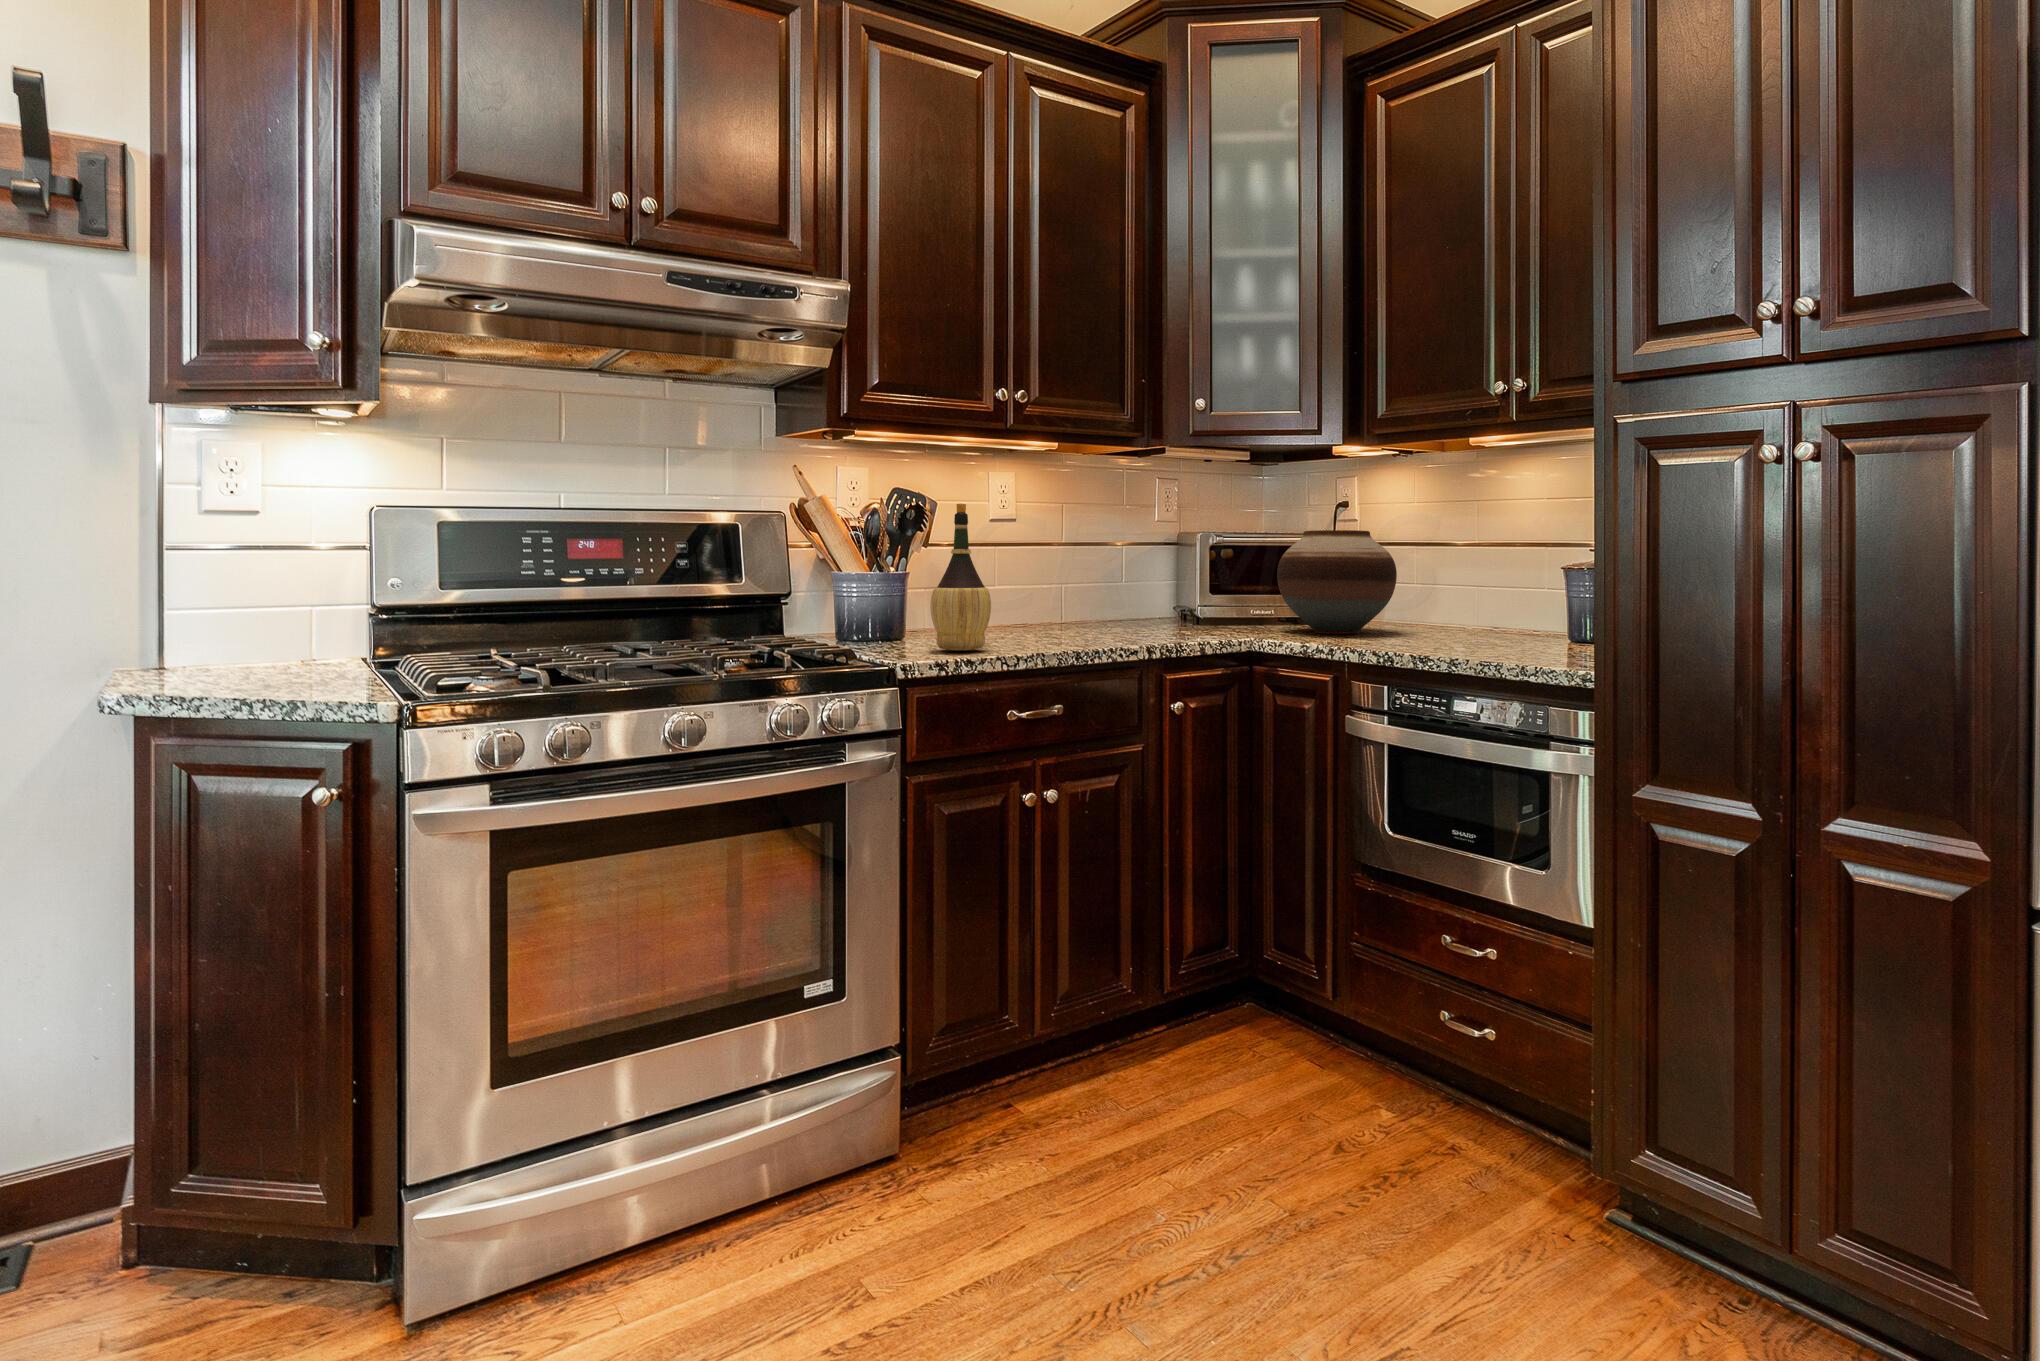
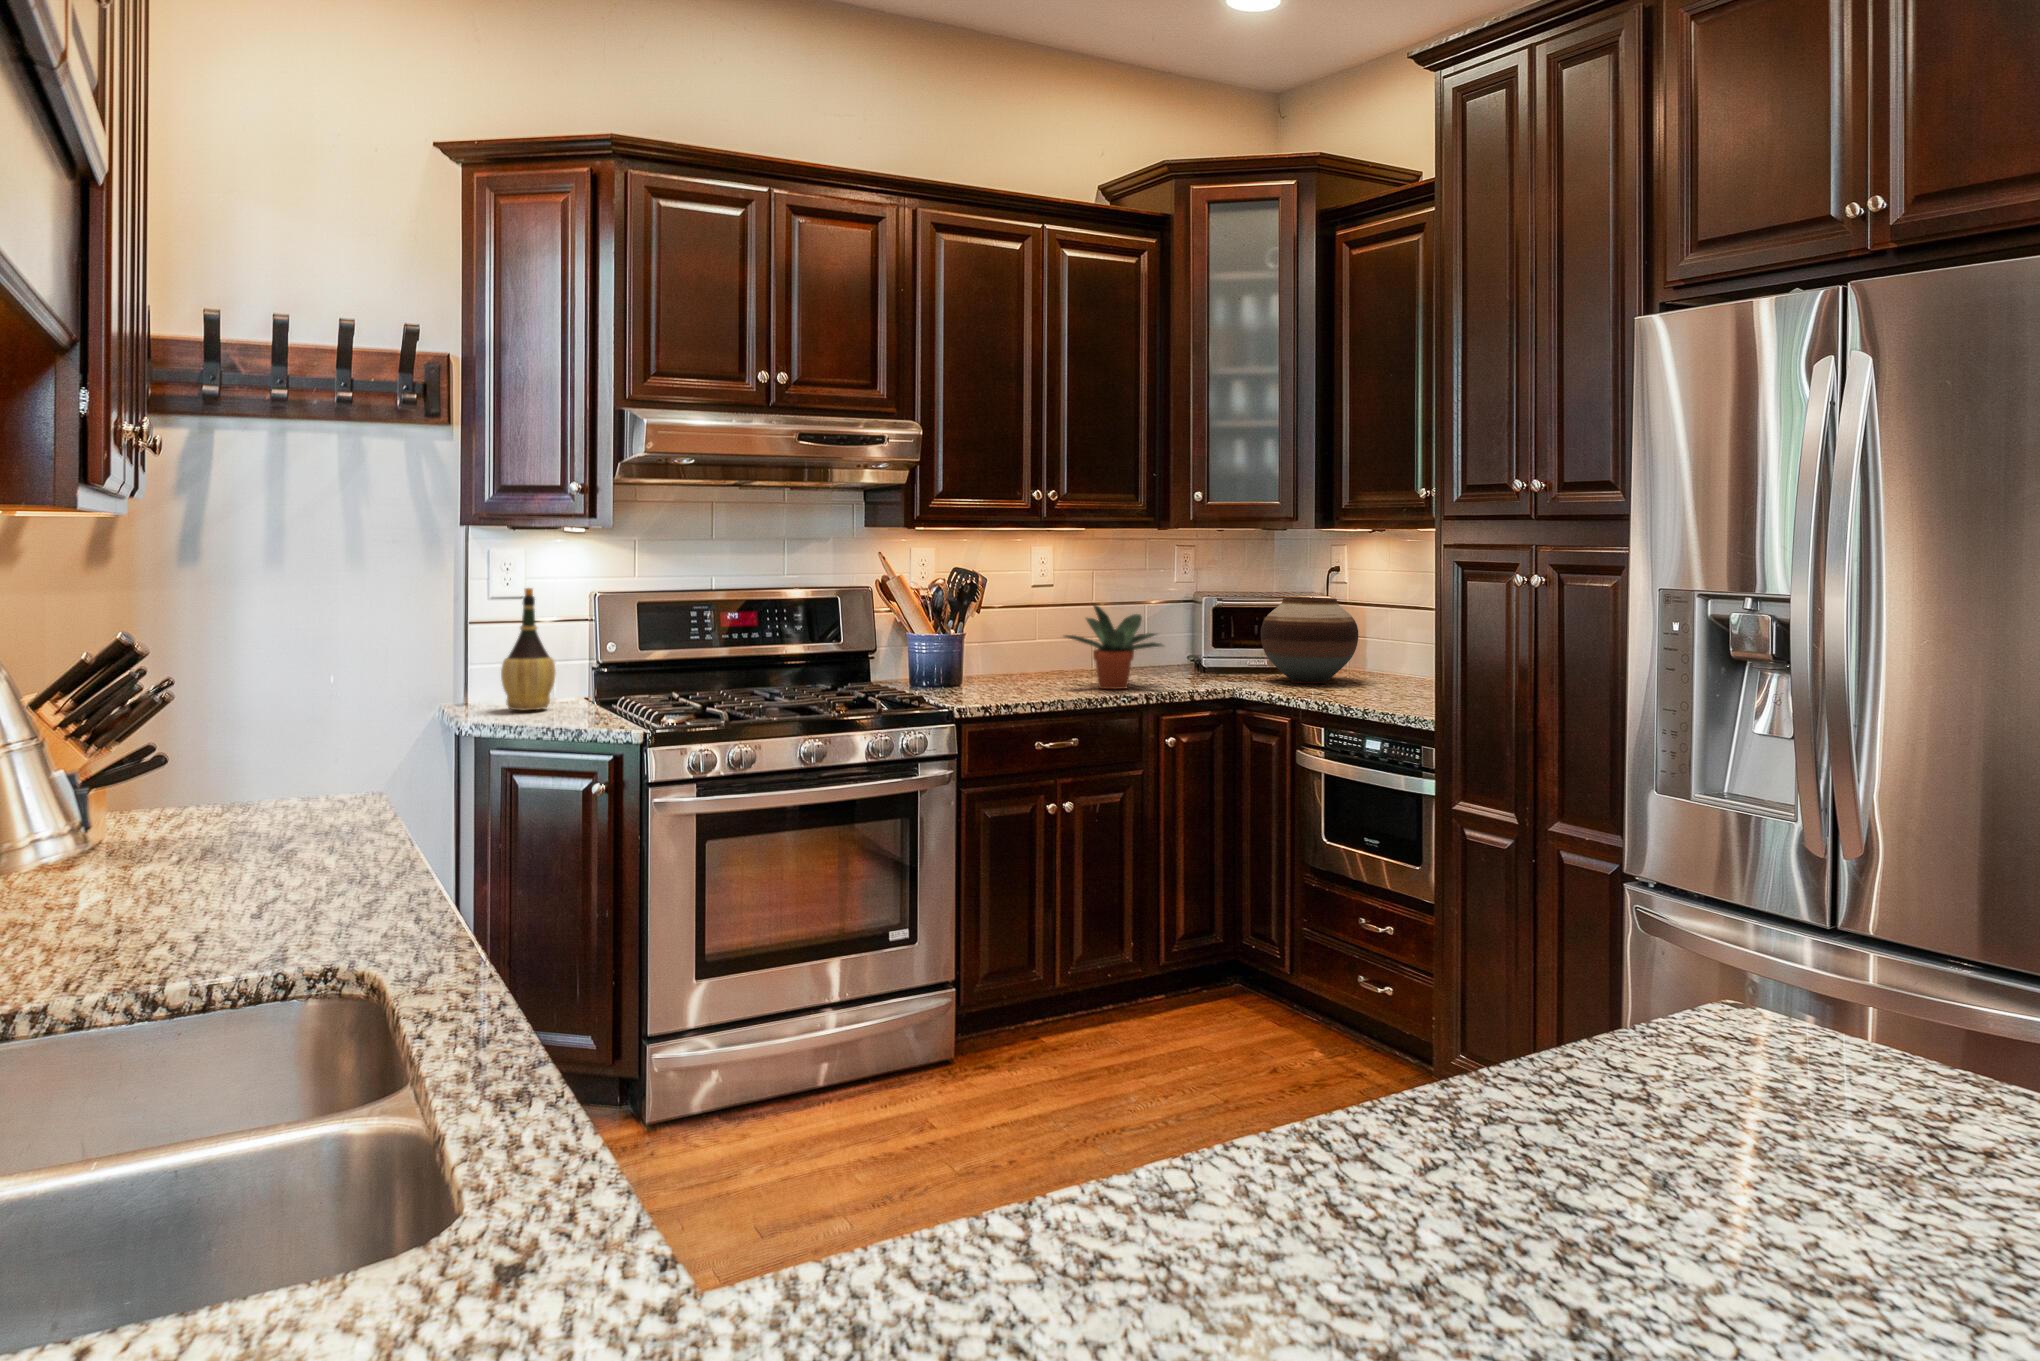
wine bottle: present [930,503,991,651] -> present [501,588,556,710]
potted plant: none [1036,531,1172,642] -> present [1065,605,1163,689]

